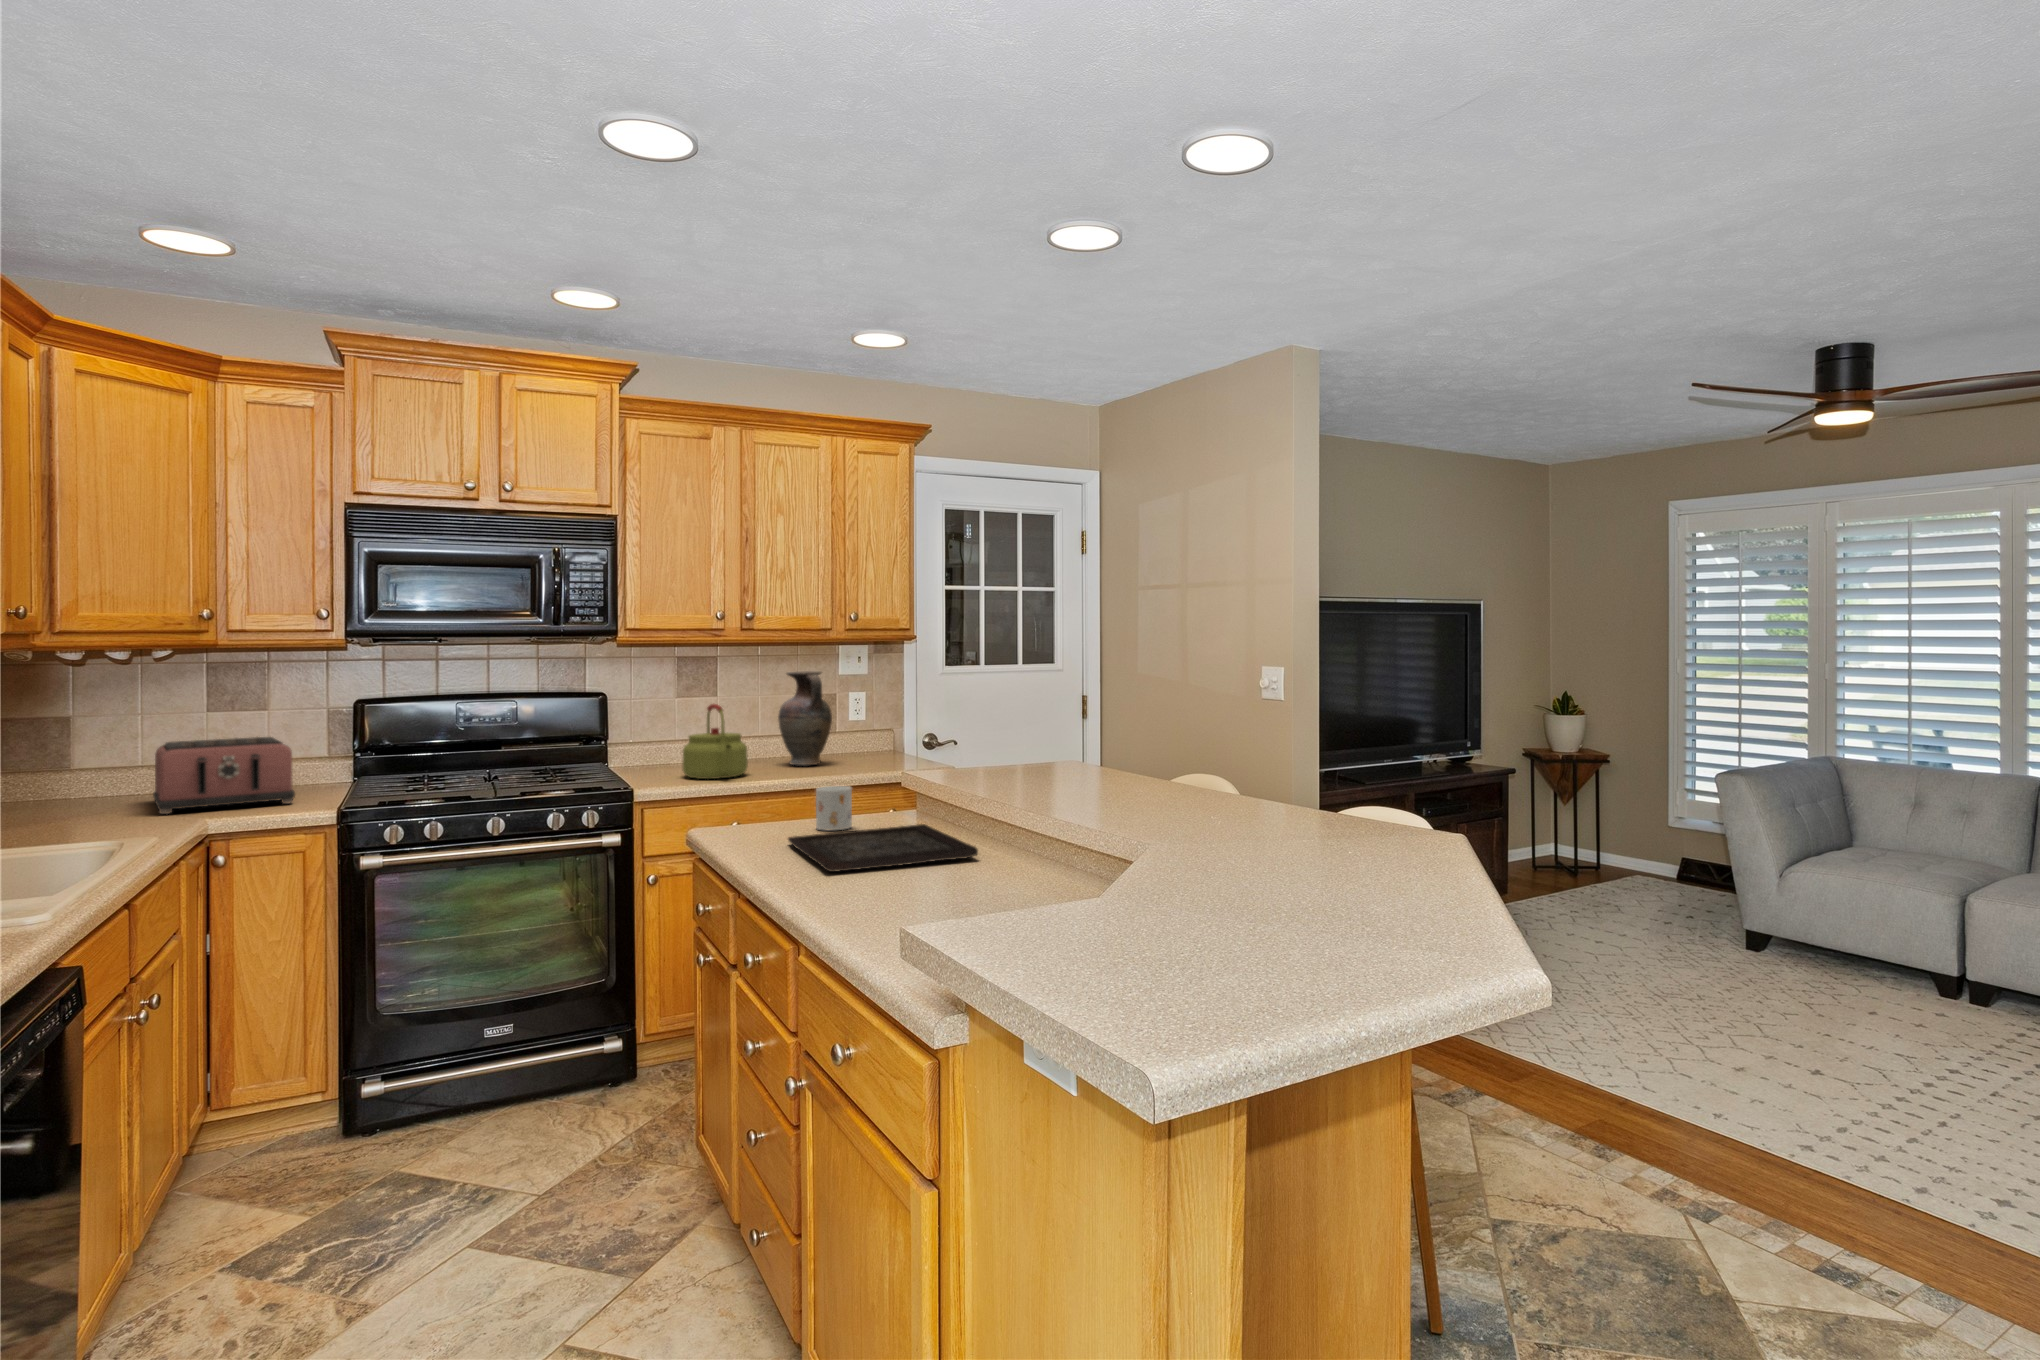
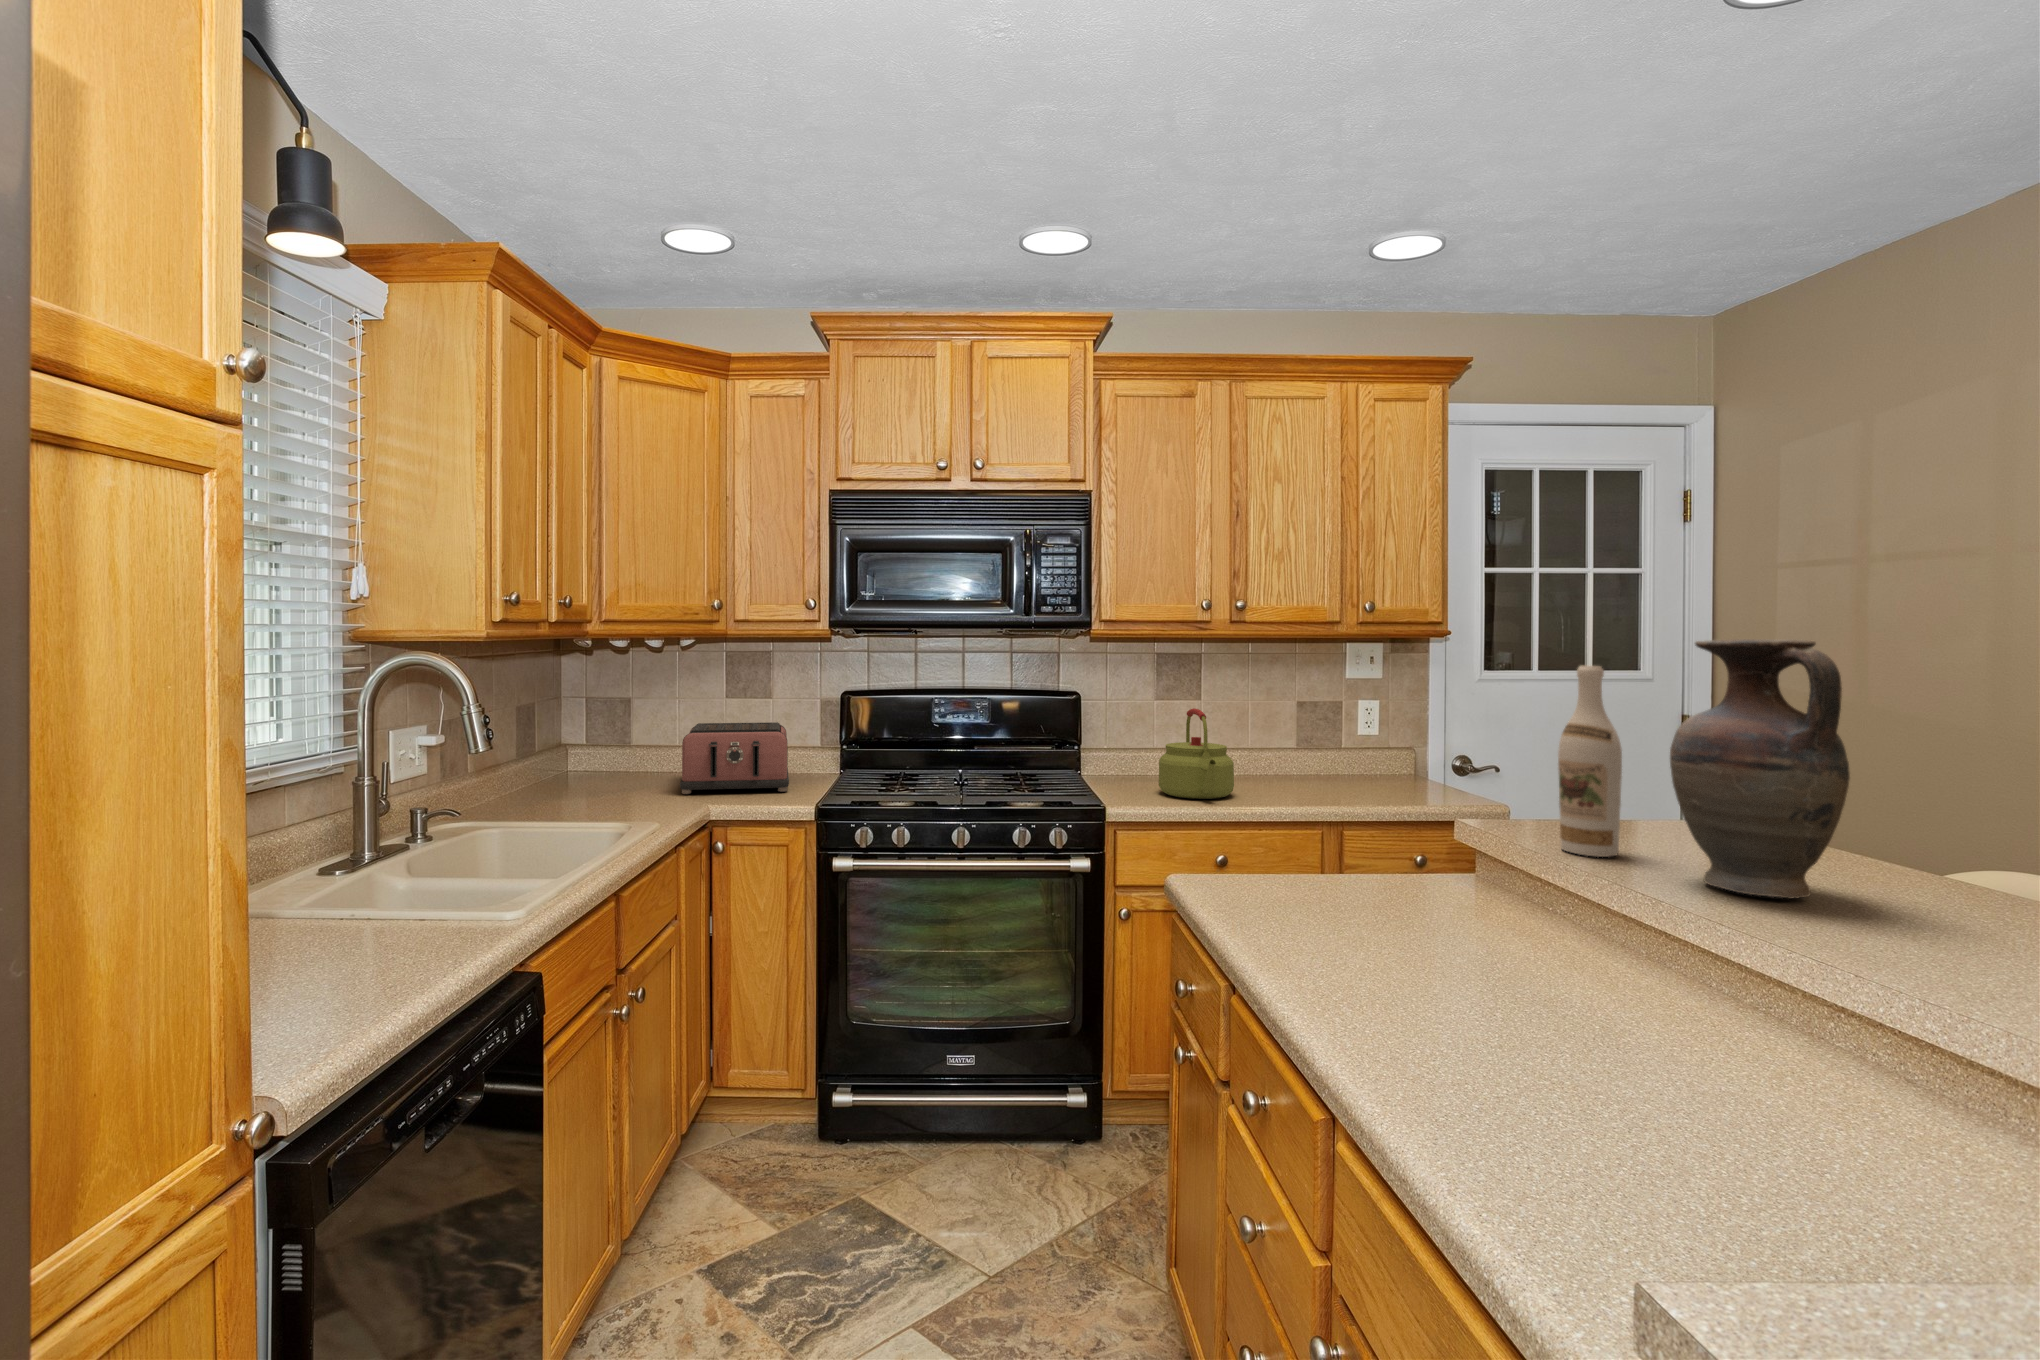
wine bottle: none [942,658,975,774] -> present [1558,666,1622,857]
vase: present [778,671,832,765] -> present [1670,639,1850,899]
mug: present [816,786,852,830] -> none [1359,861,1419,937]
tray: present [788,824,978,872] -> none [1322,950,1742,1080]

